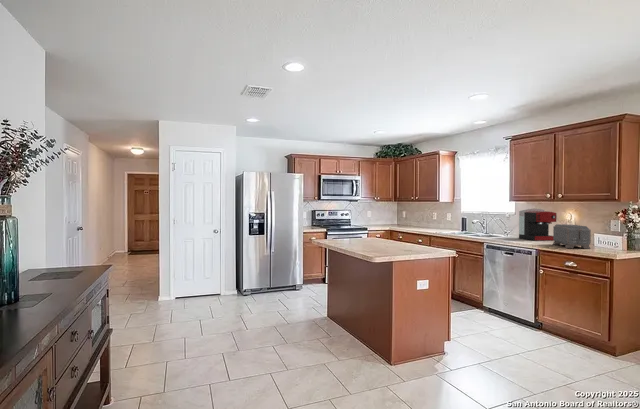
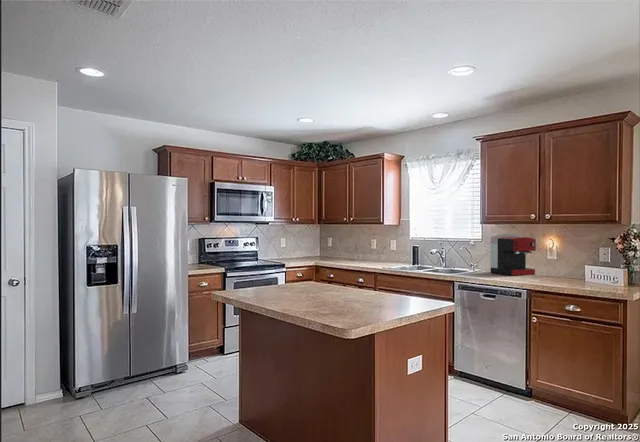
toaster: present [553,224,591,249] -> none [536,254,583,285]

